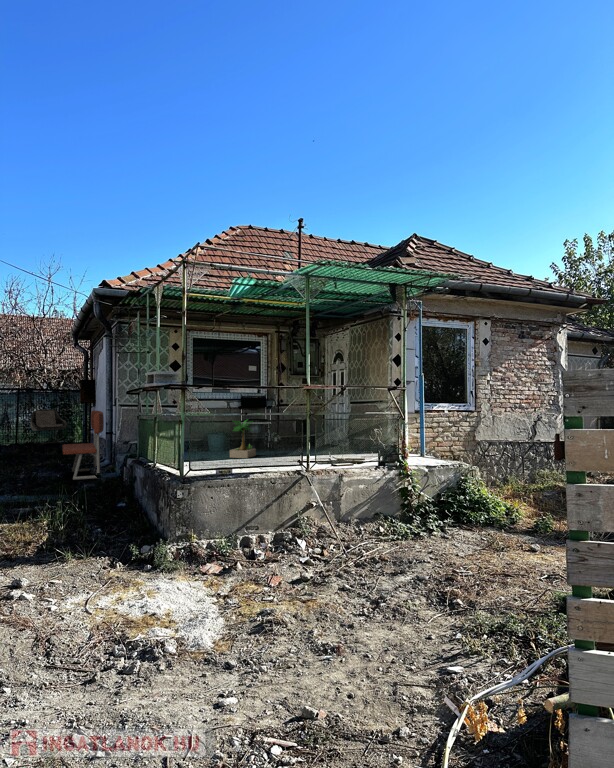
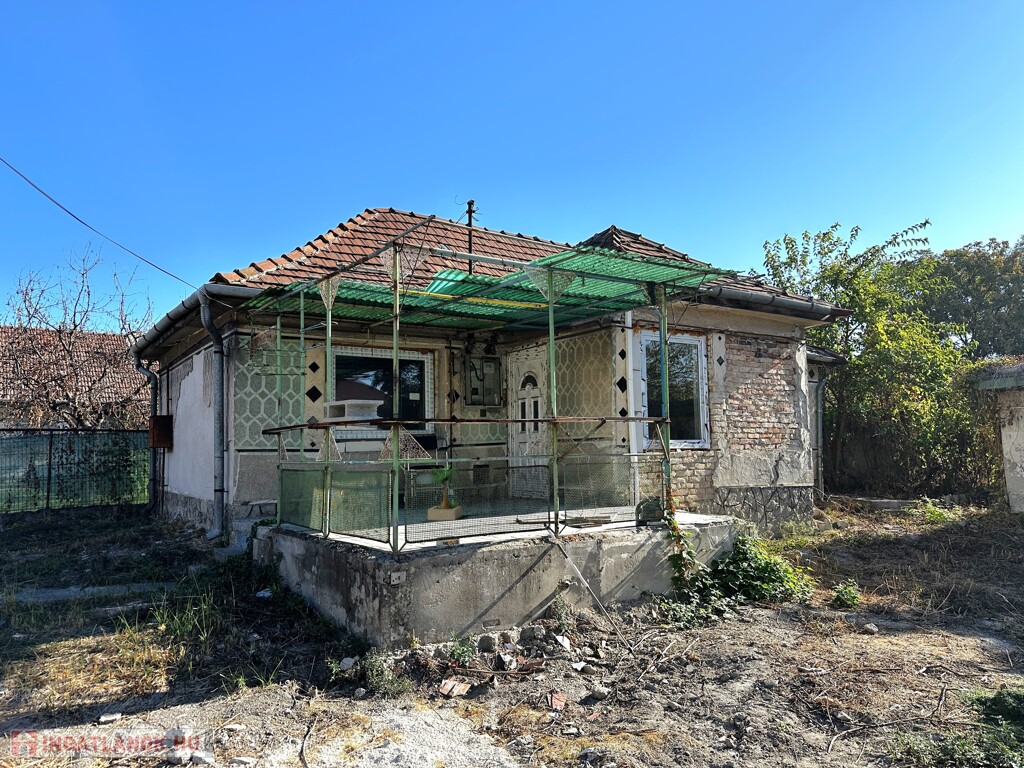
lounge chair: present [31,409,67,447] -> none [70,459,127,513]
bench: present [62,410,104,480] -> none [143,459,209,561]

